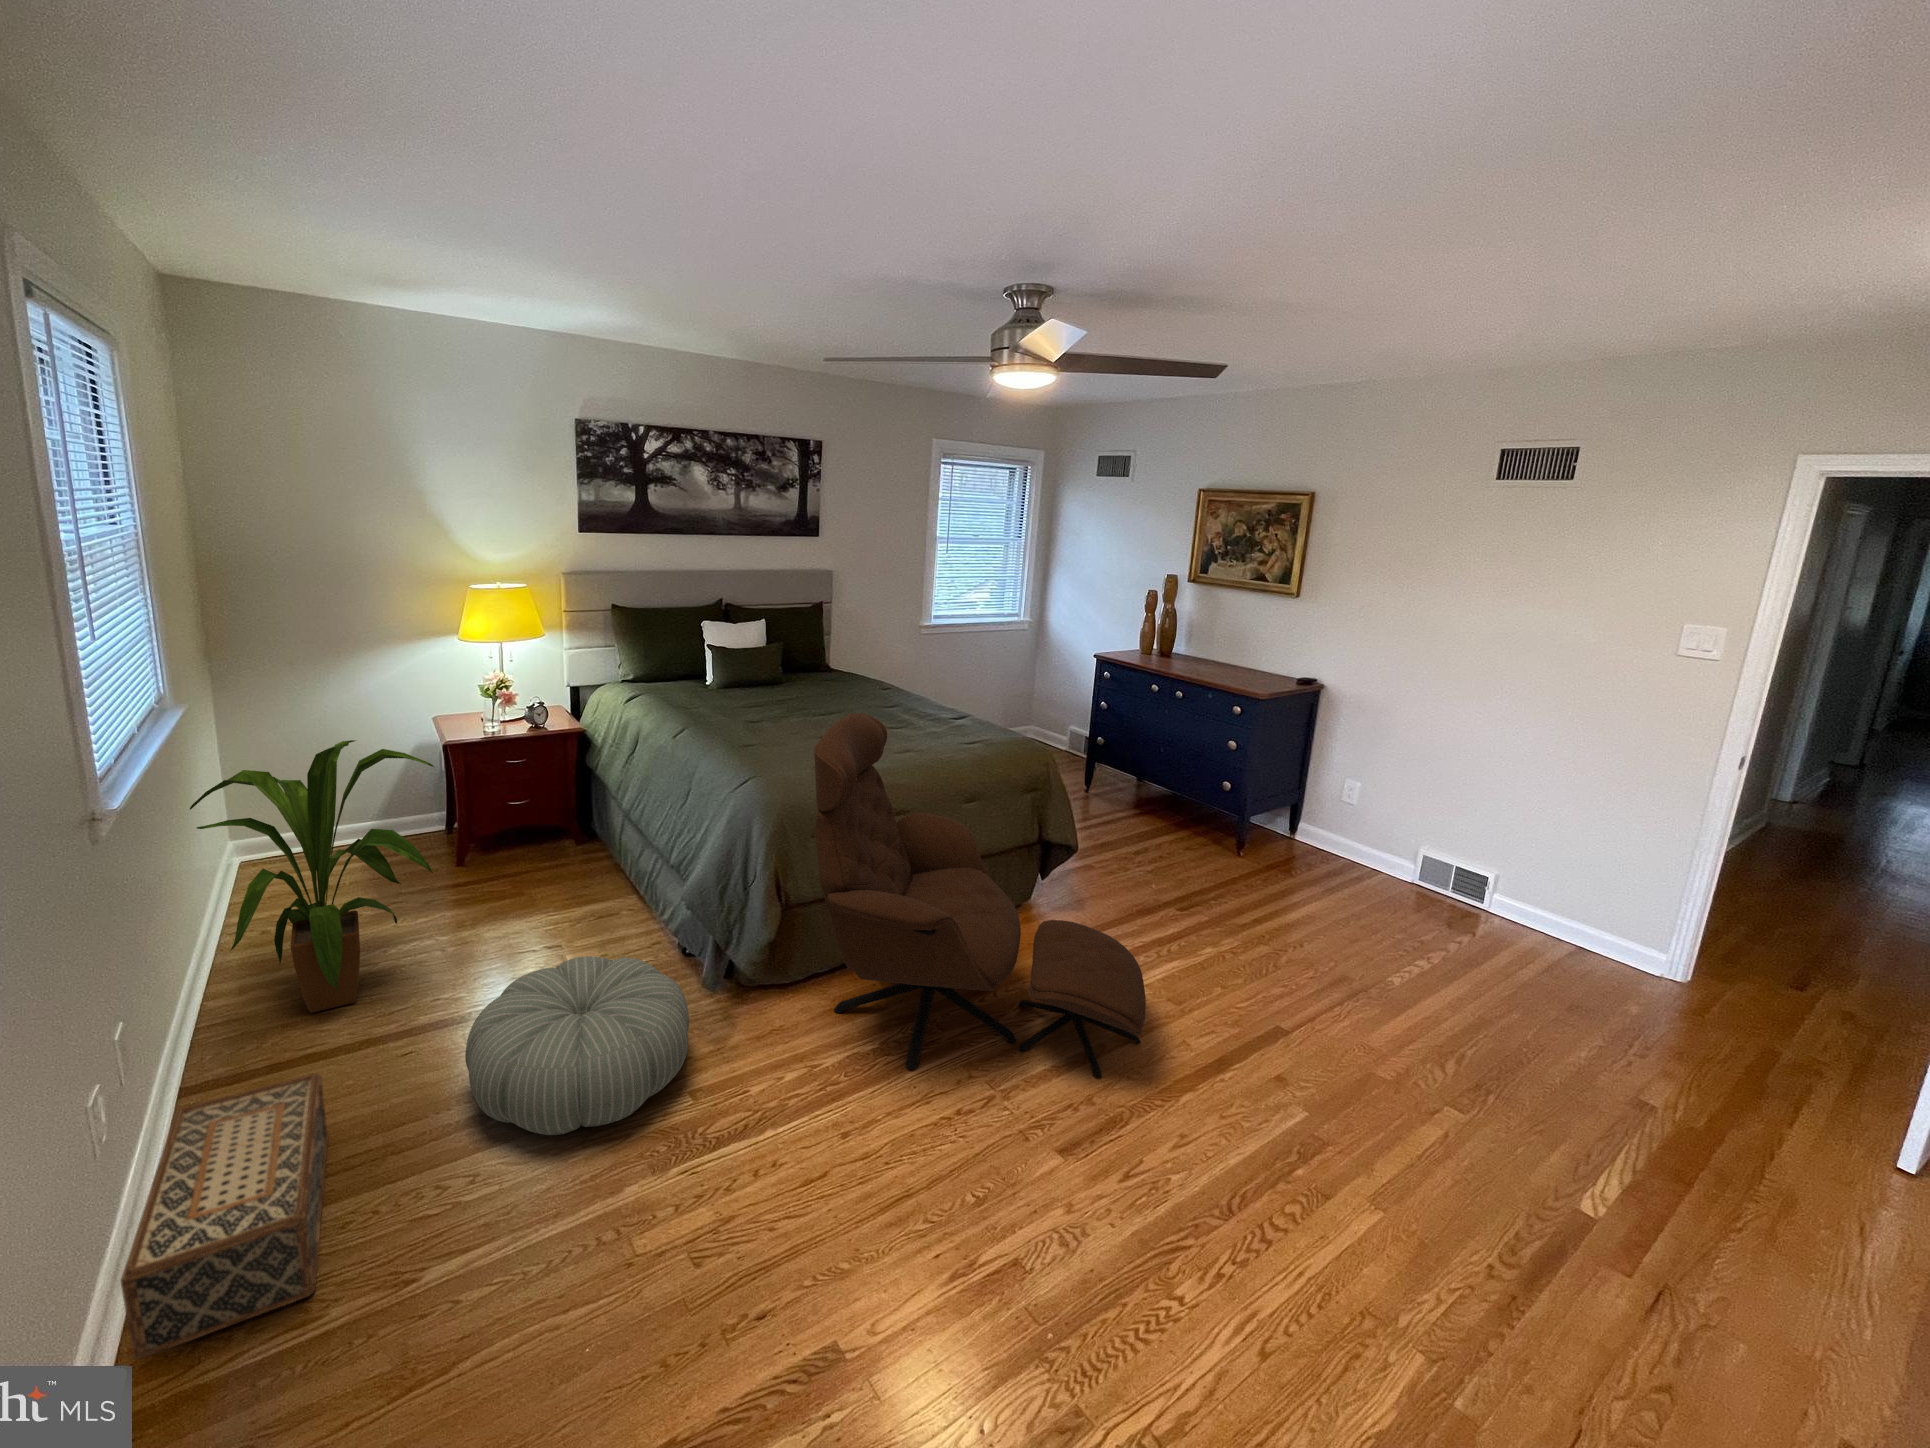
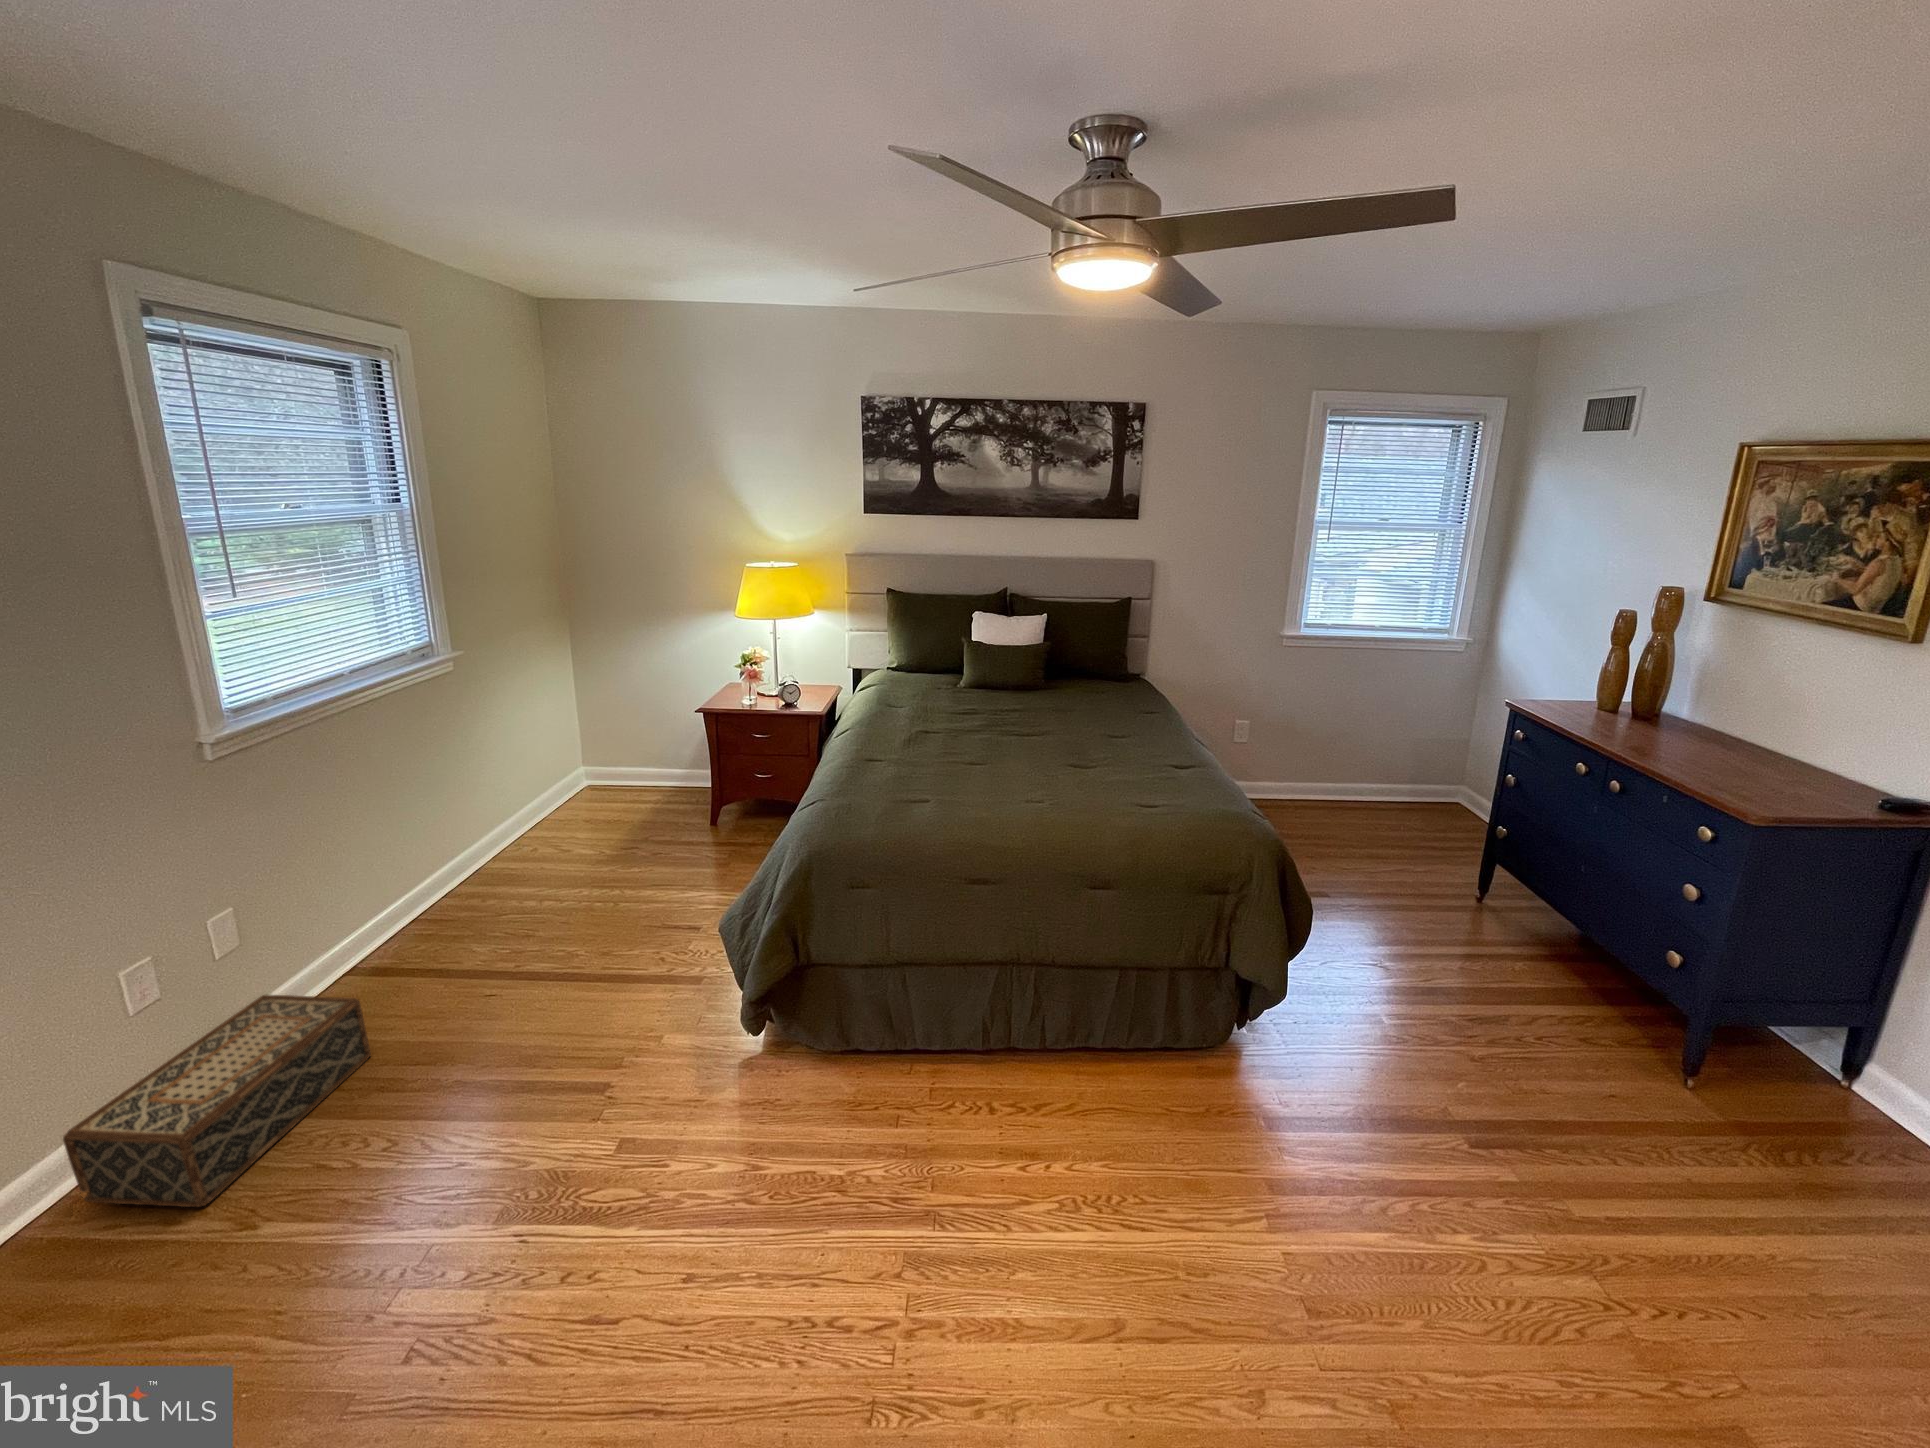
lounge chair: present [814,714,1146,1078] -> none [761,748,1226,1390]
house plant: present [190,740,434,1013] -> none [398,701,596,932]
pouf: present [465,956,689,1135] -> none [434,954,680,1148]

